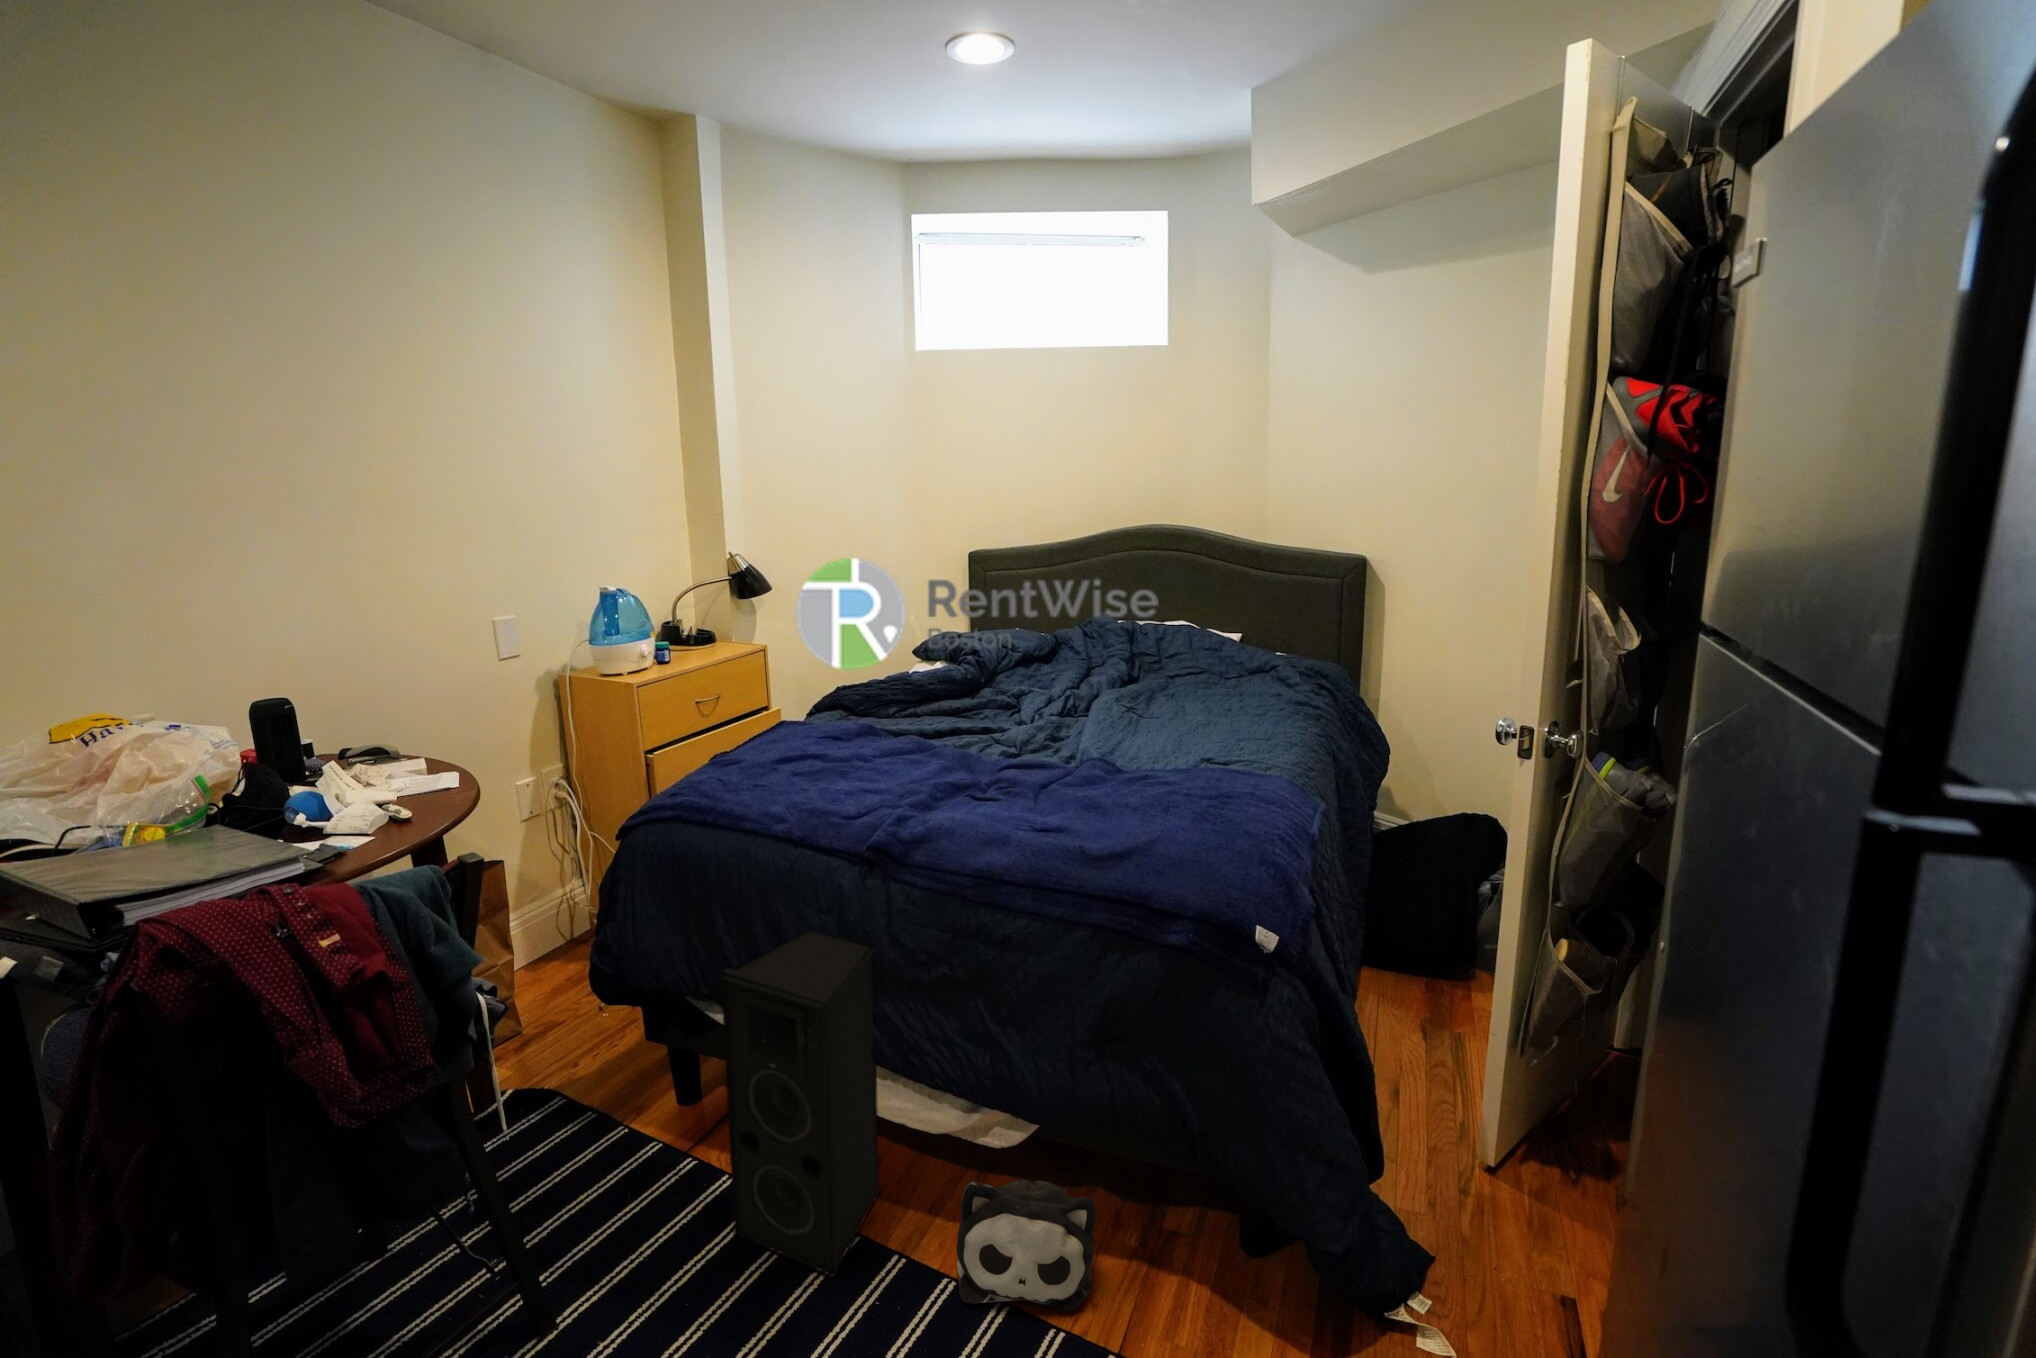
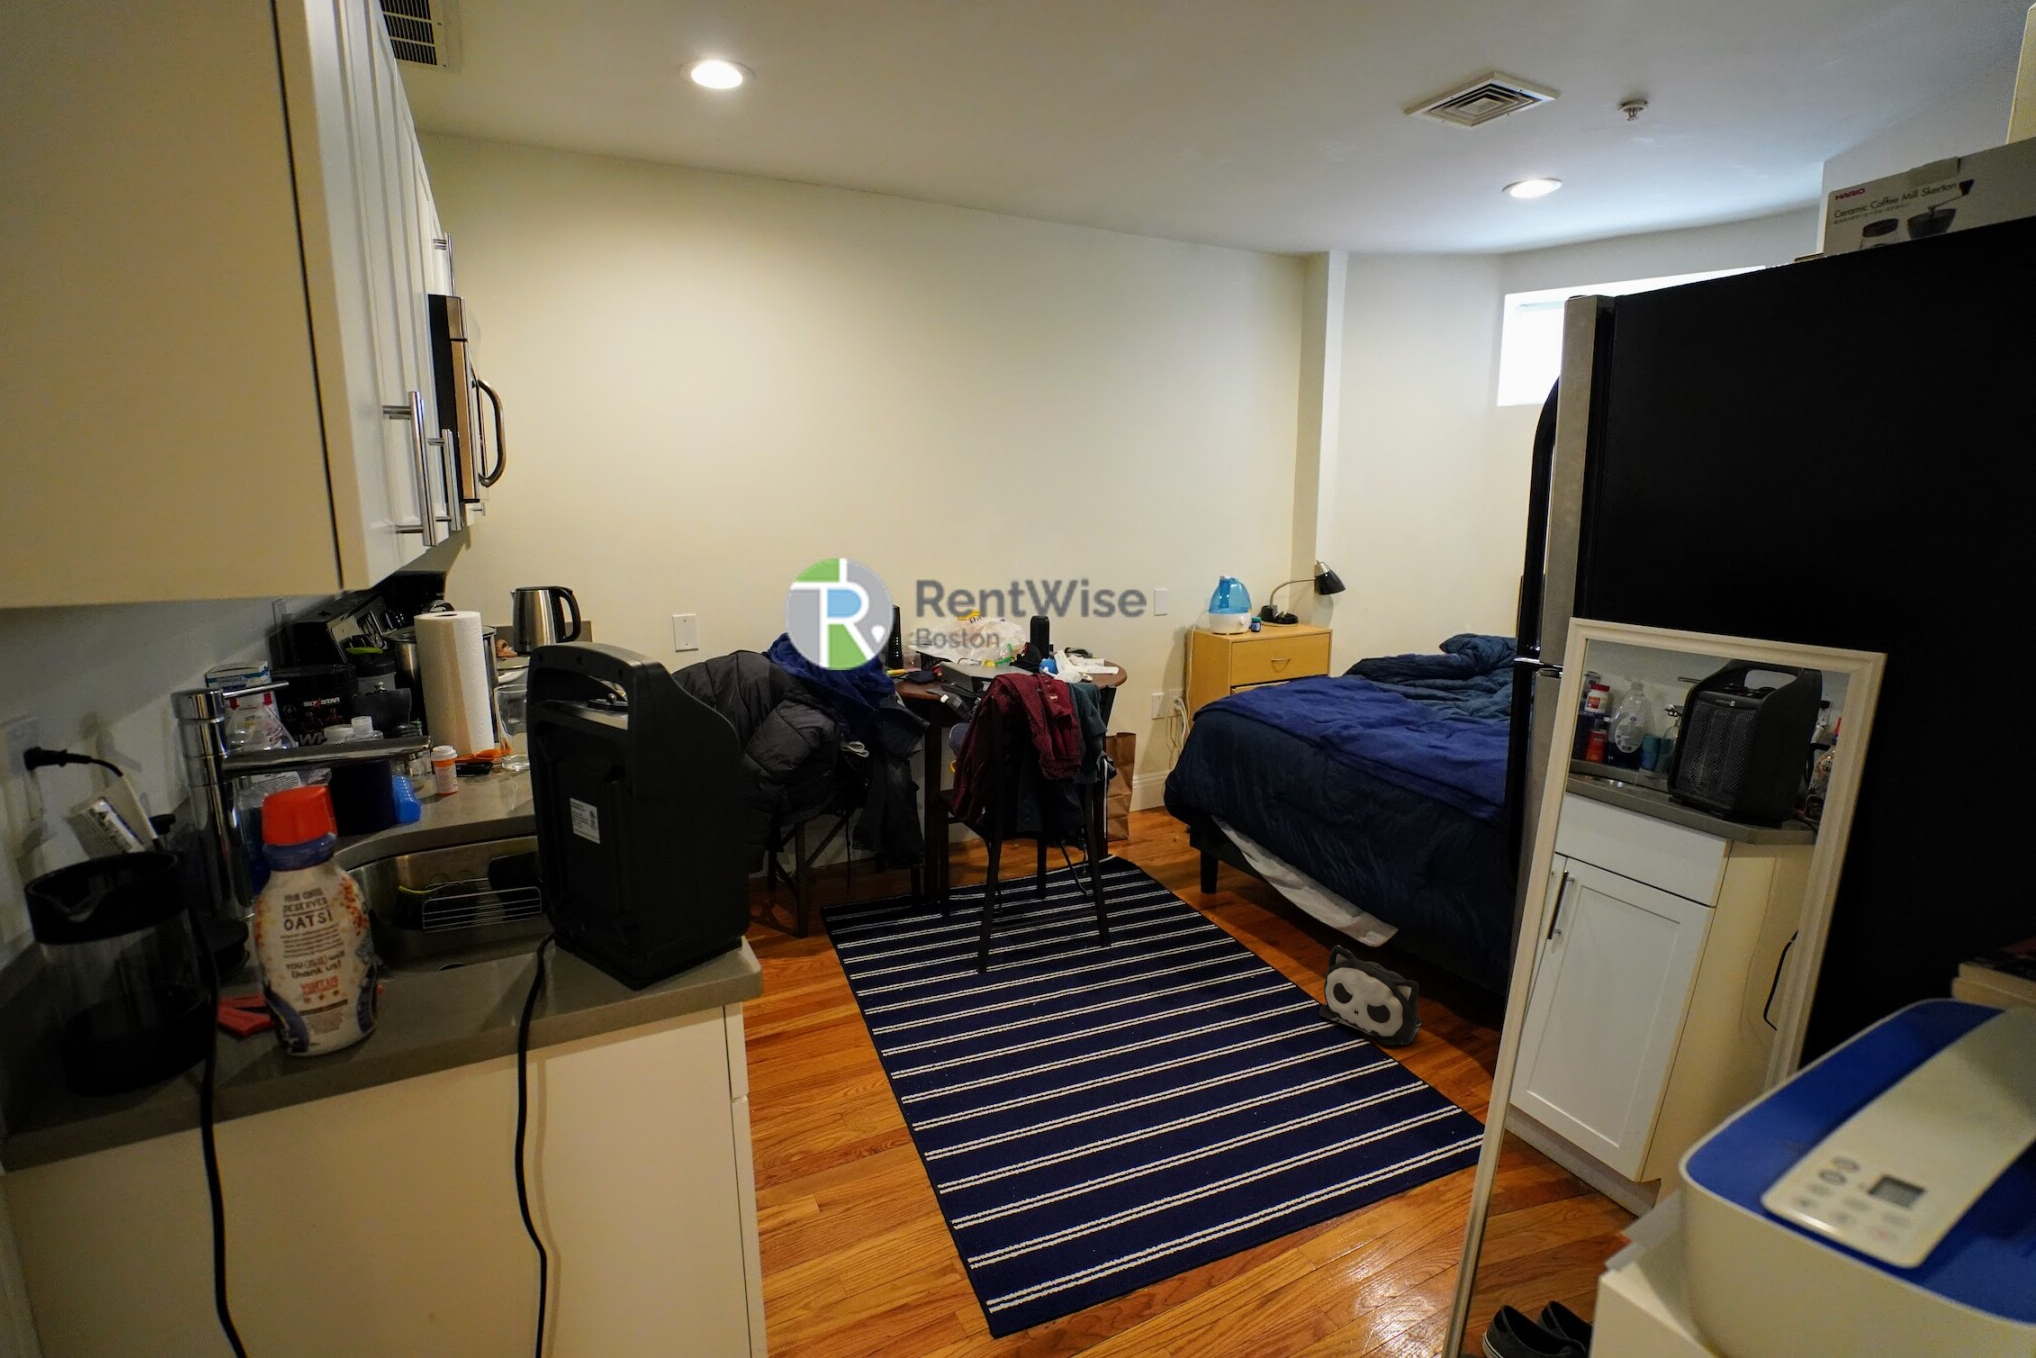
speaker: present [720,930,880,1277] -> none [1205,777,1310,980]

